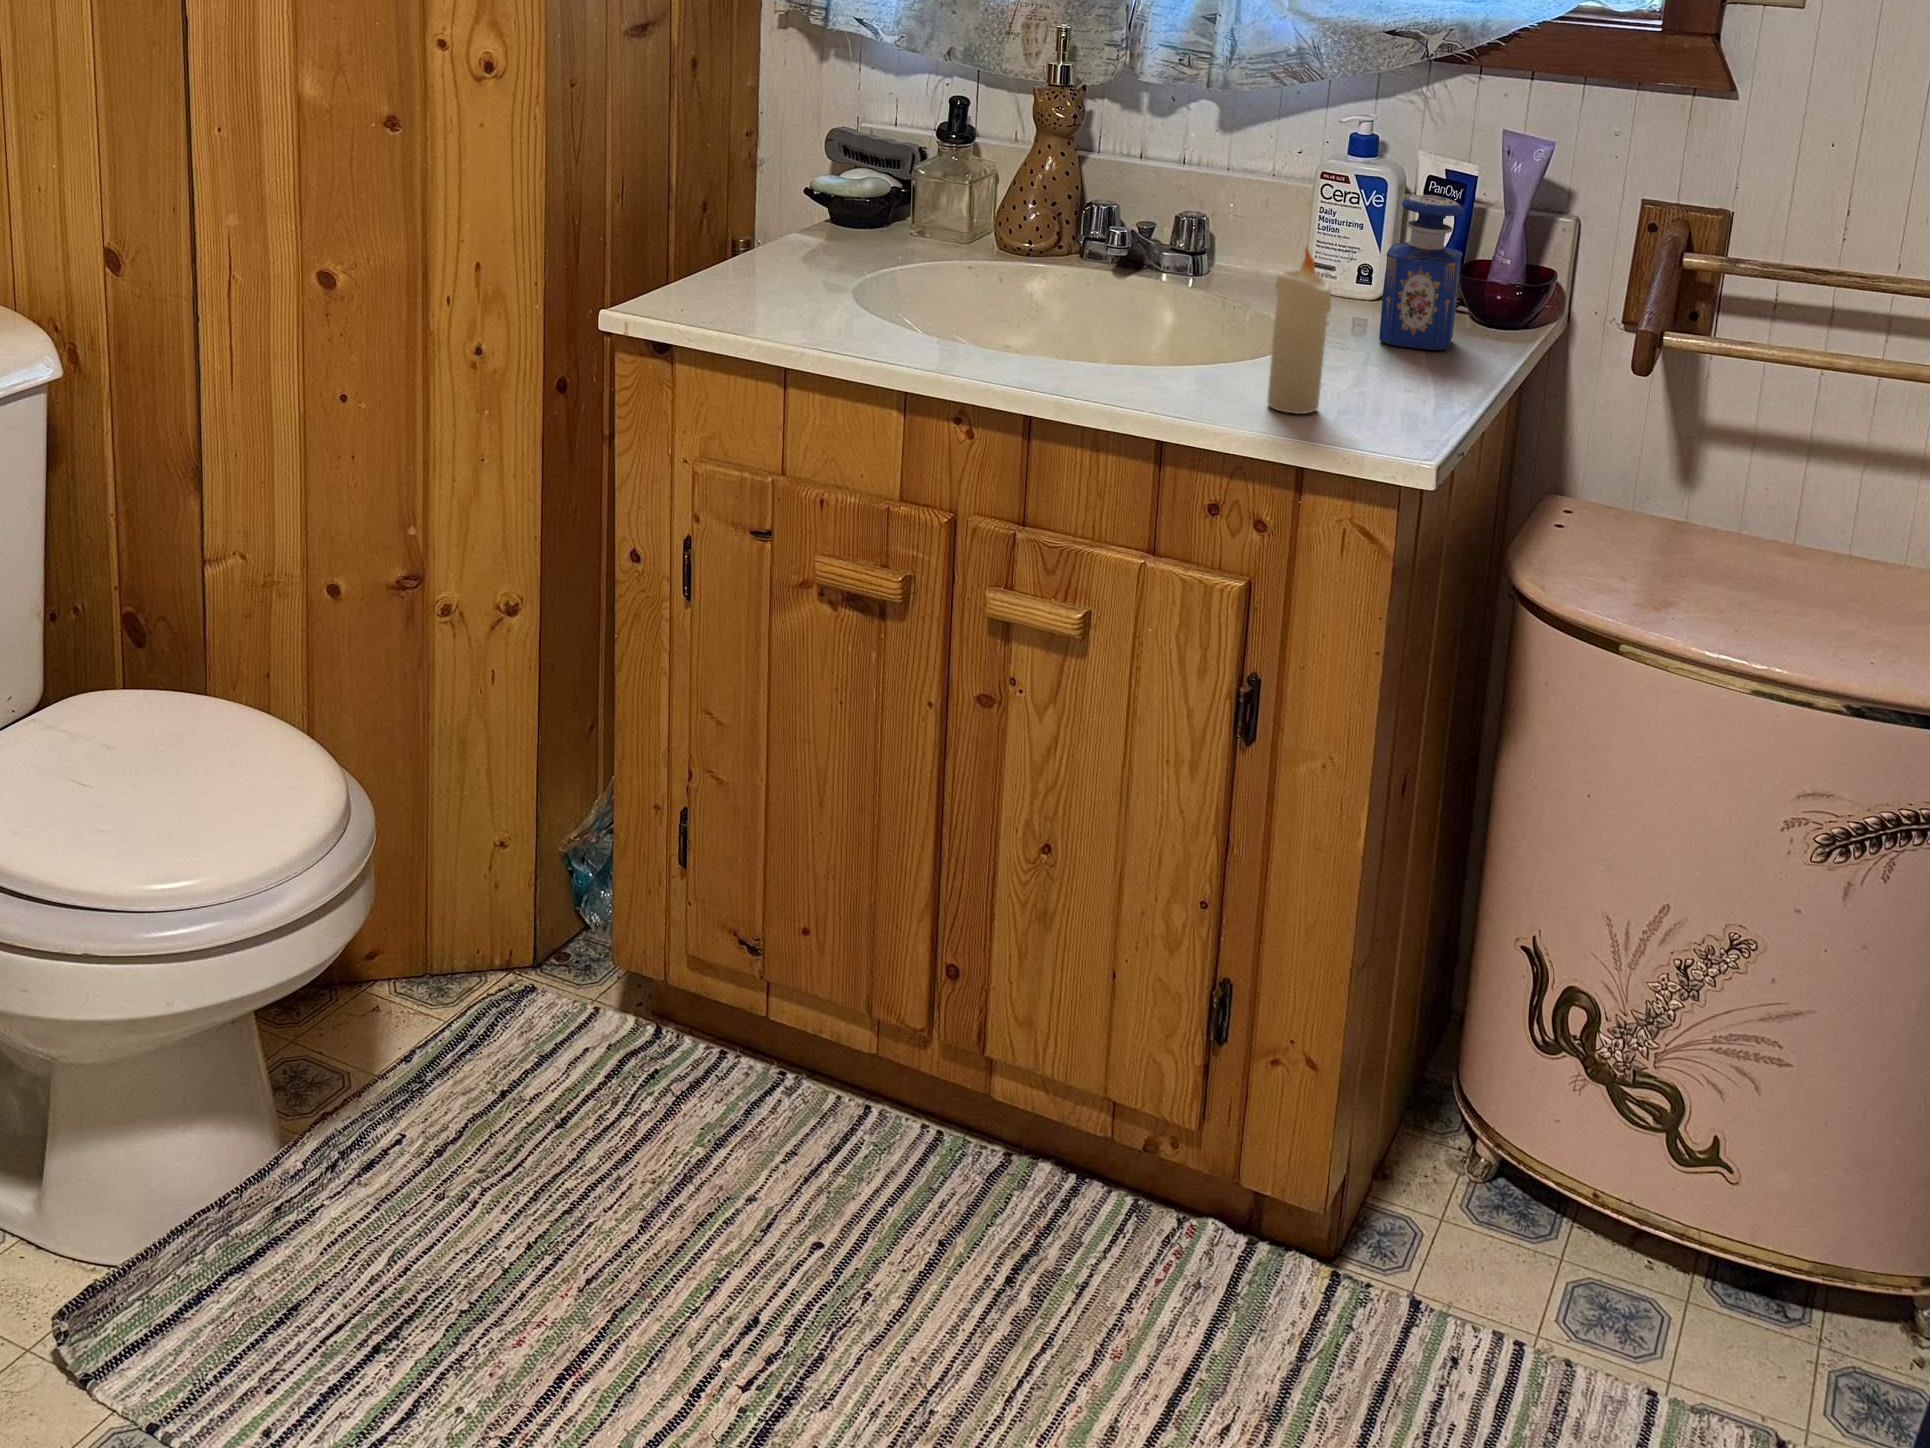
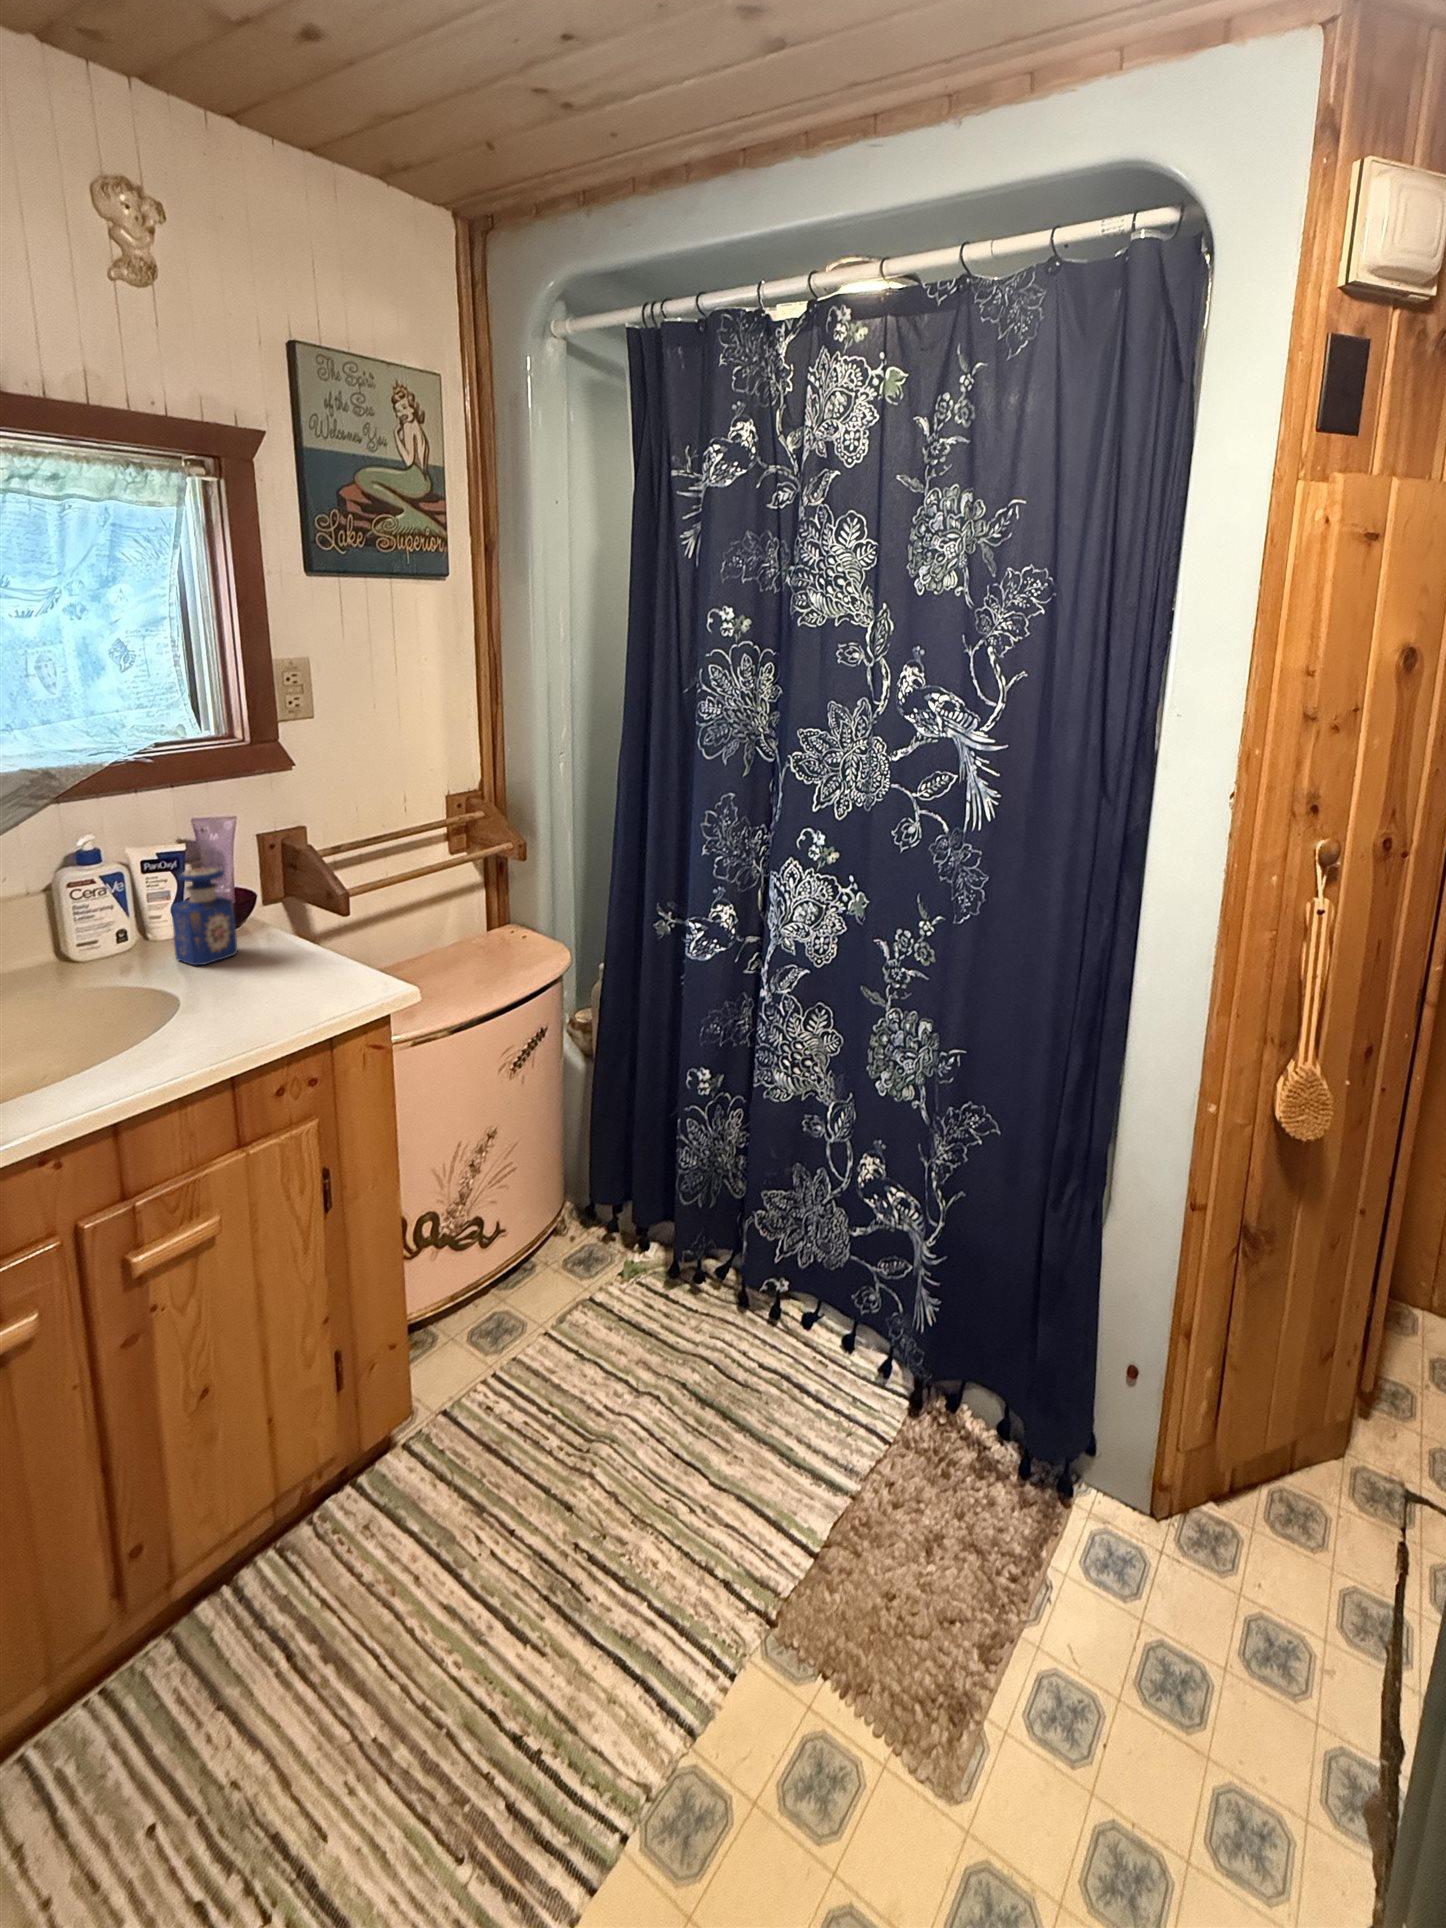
candle: present [1267,247,1331,414] -> none [252,917,297,1021]

